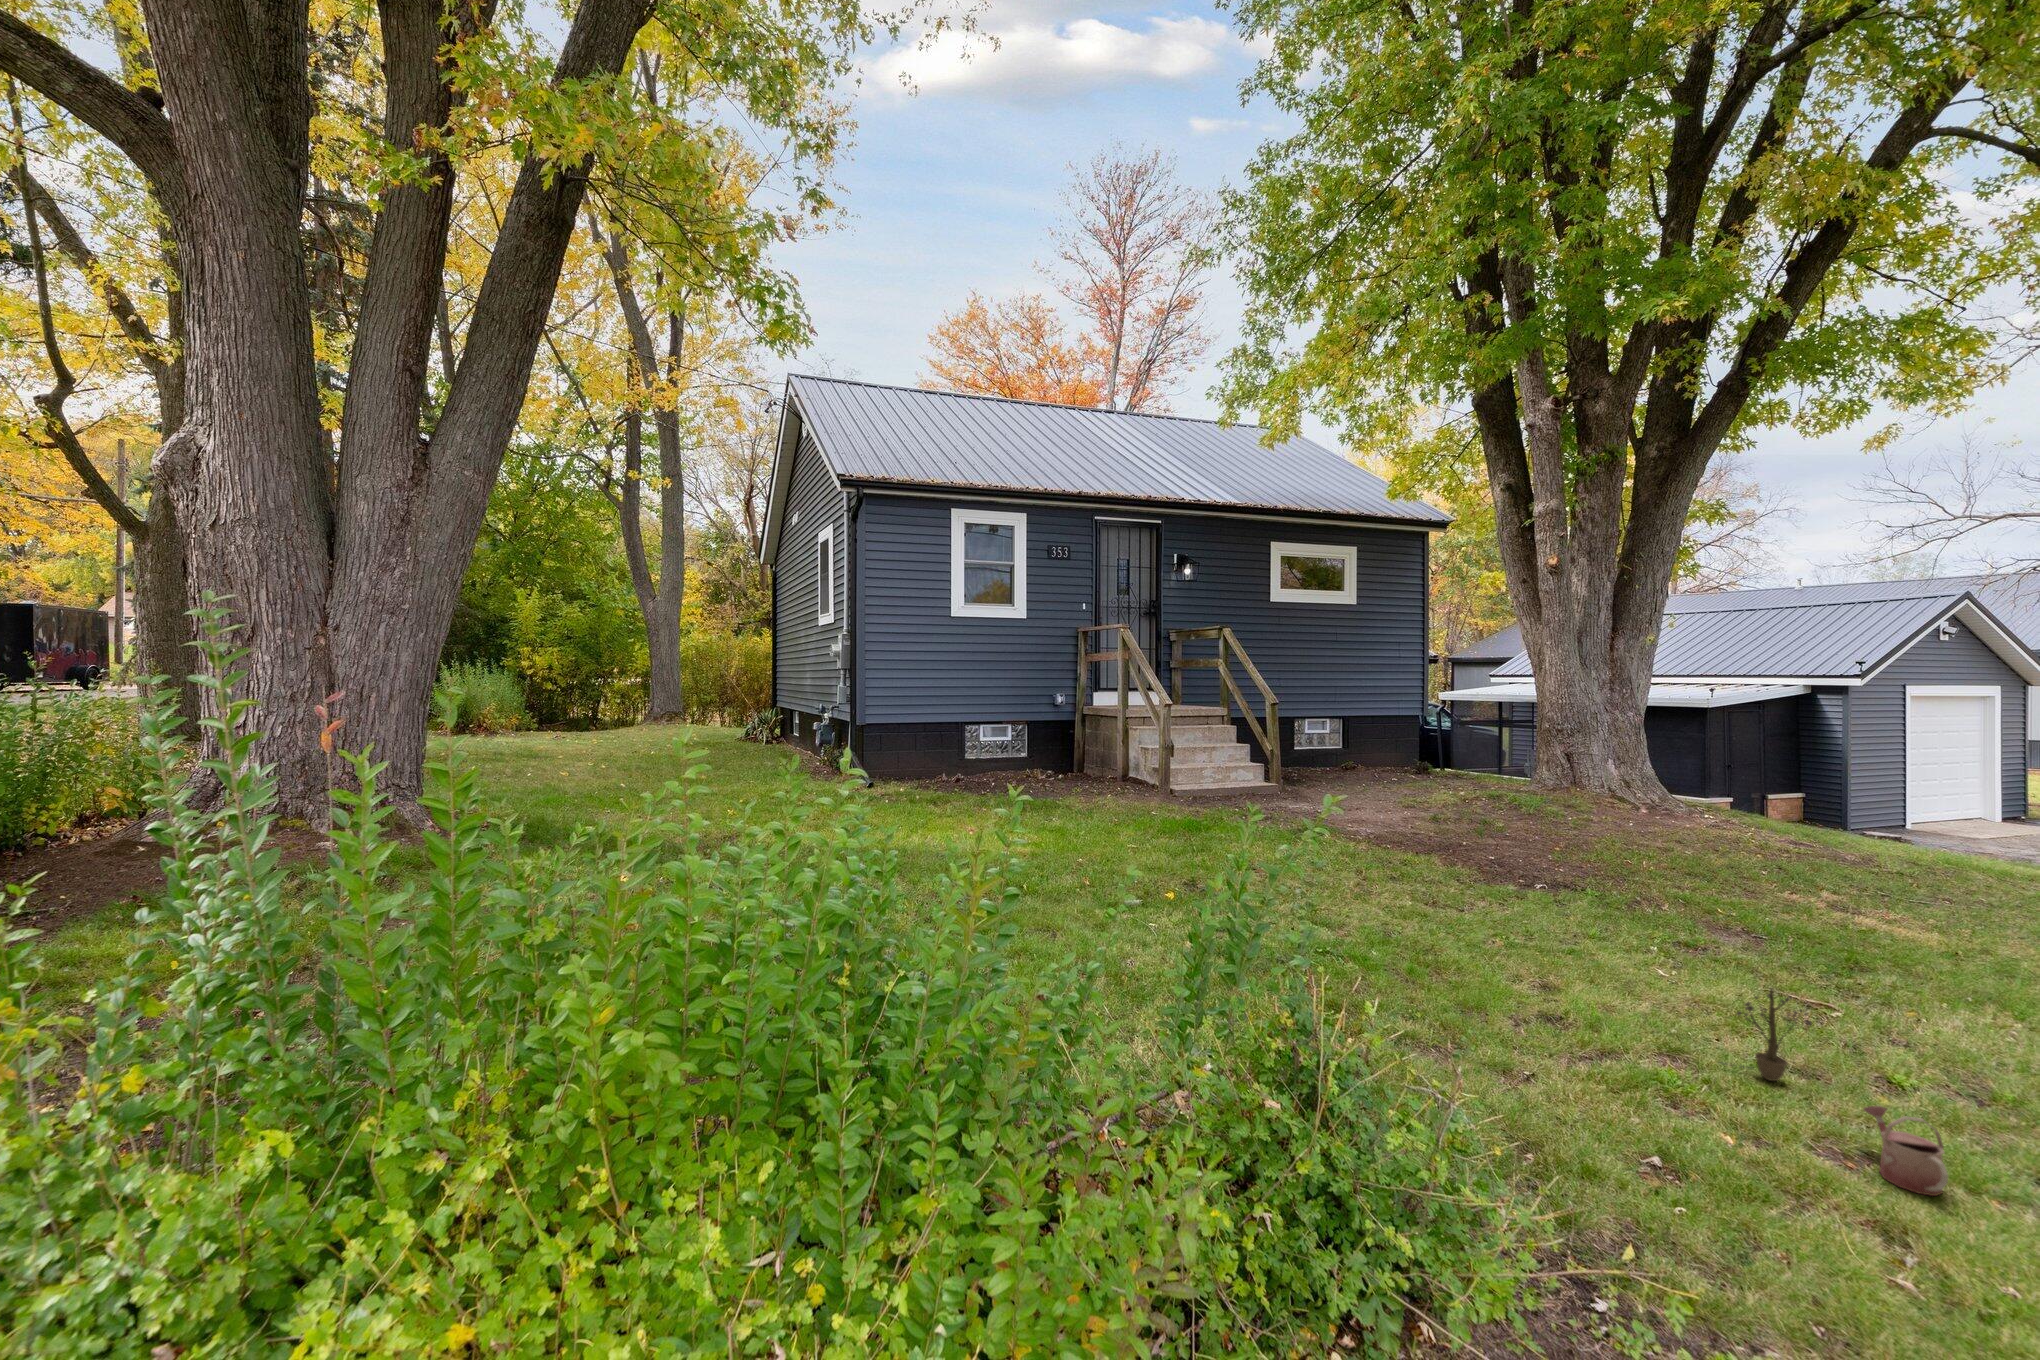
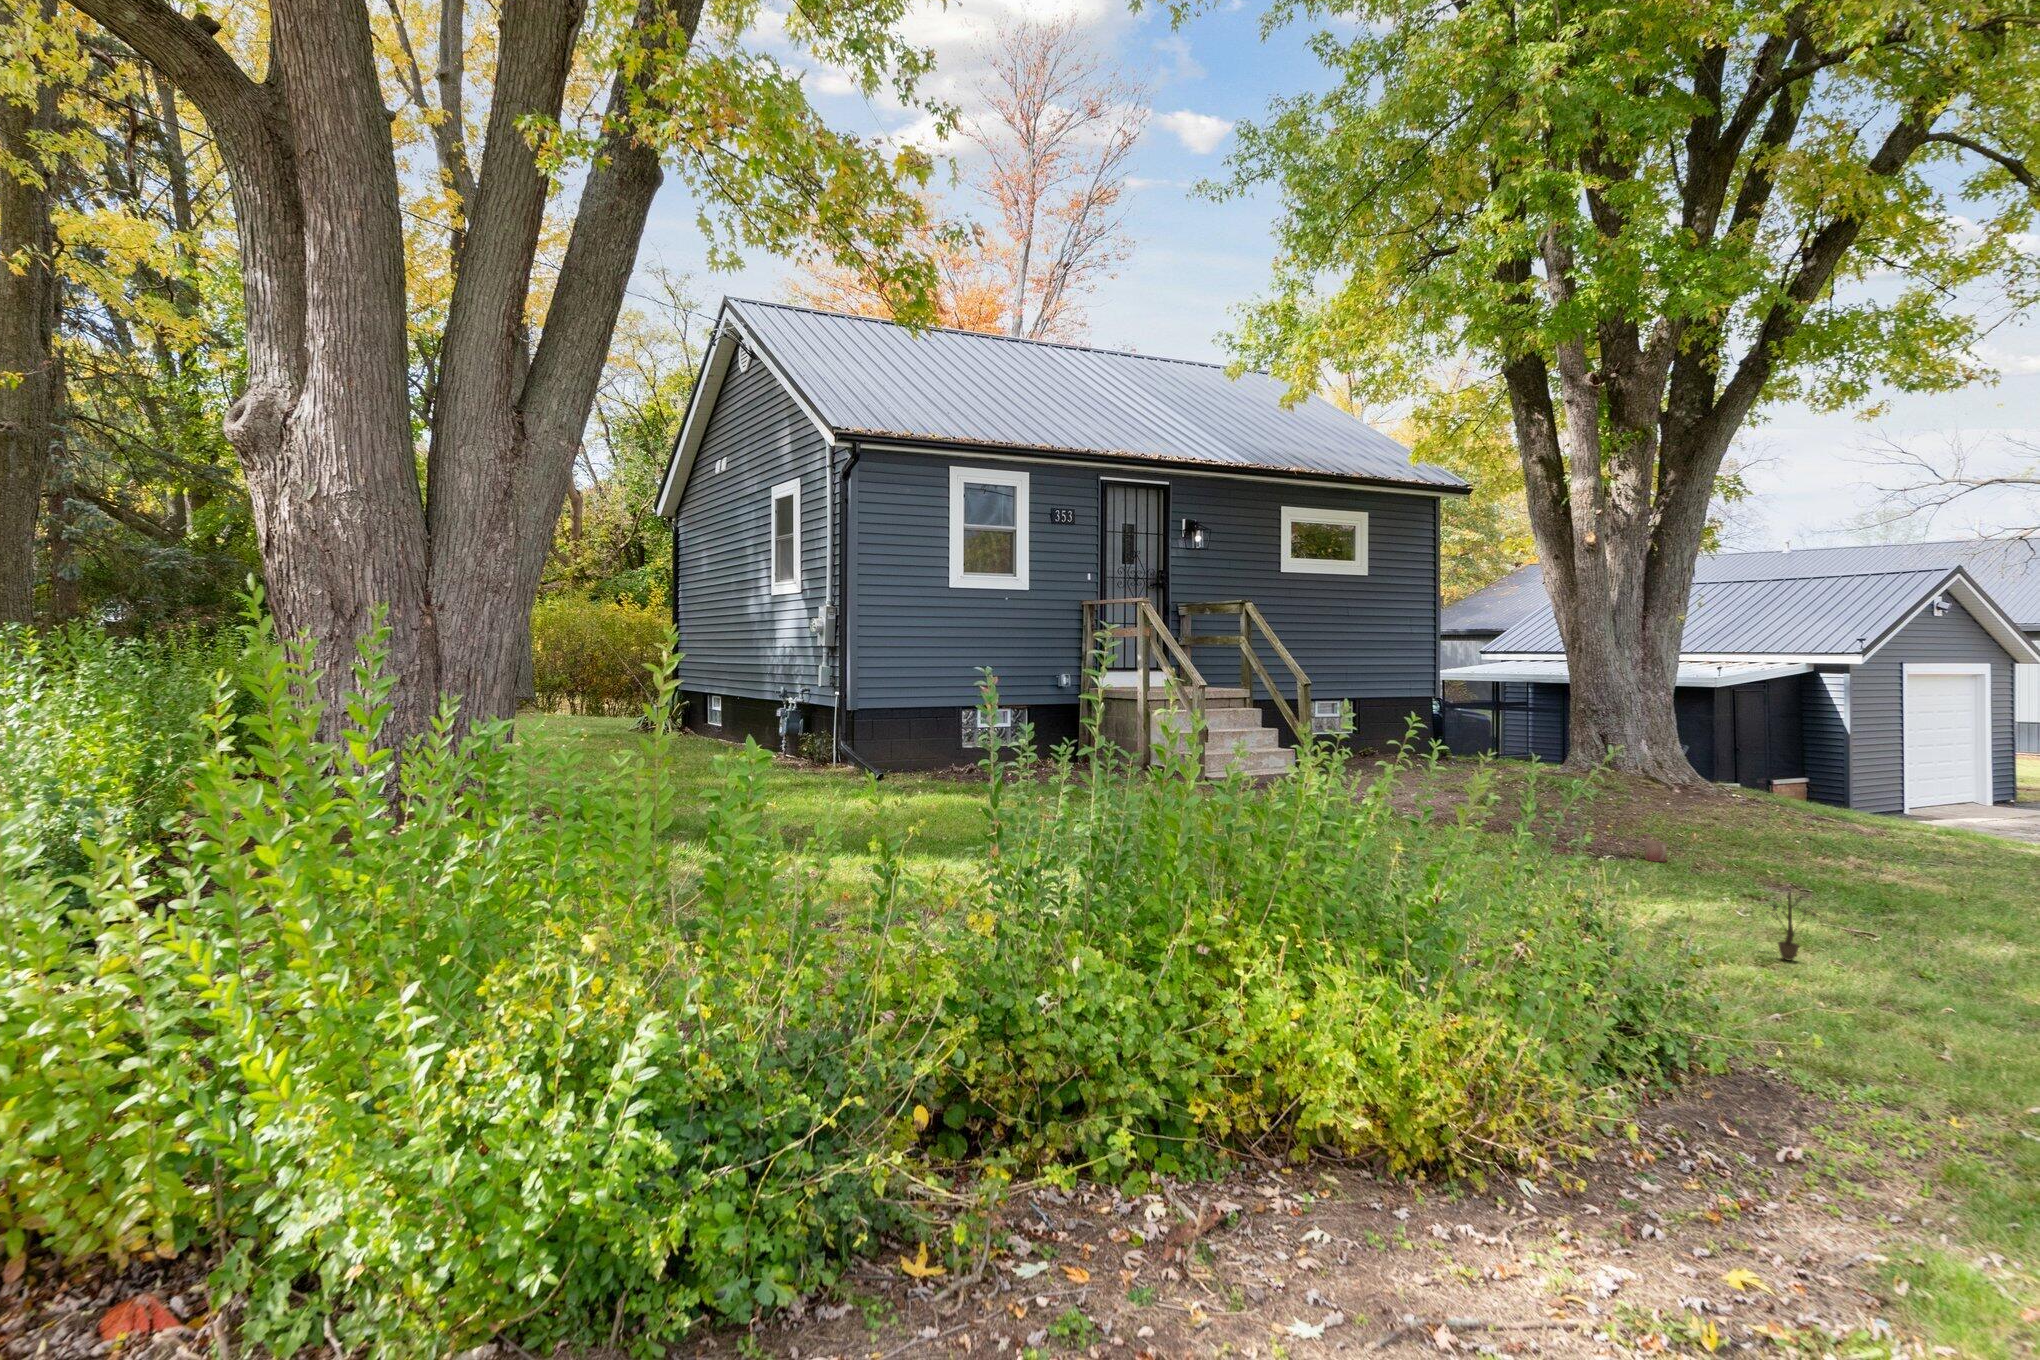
watering can: present [1864,1106,1948,1196] -> present [1643,834,1668,862]

